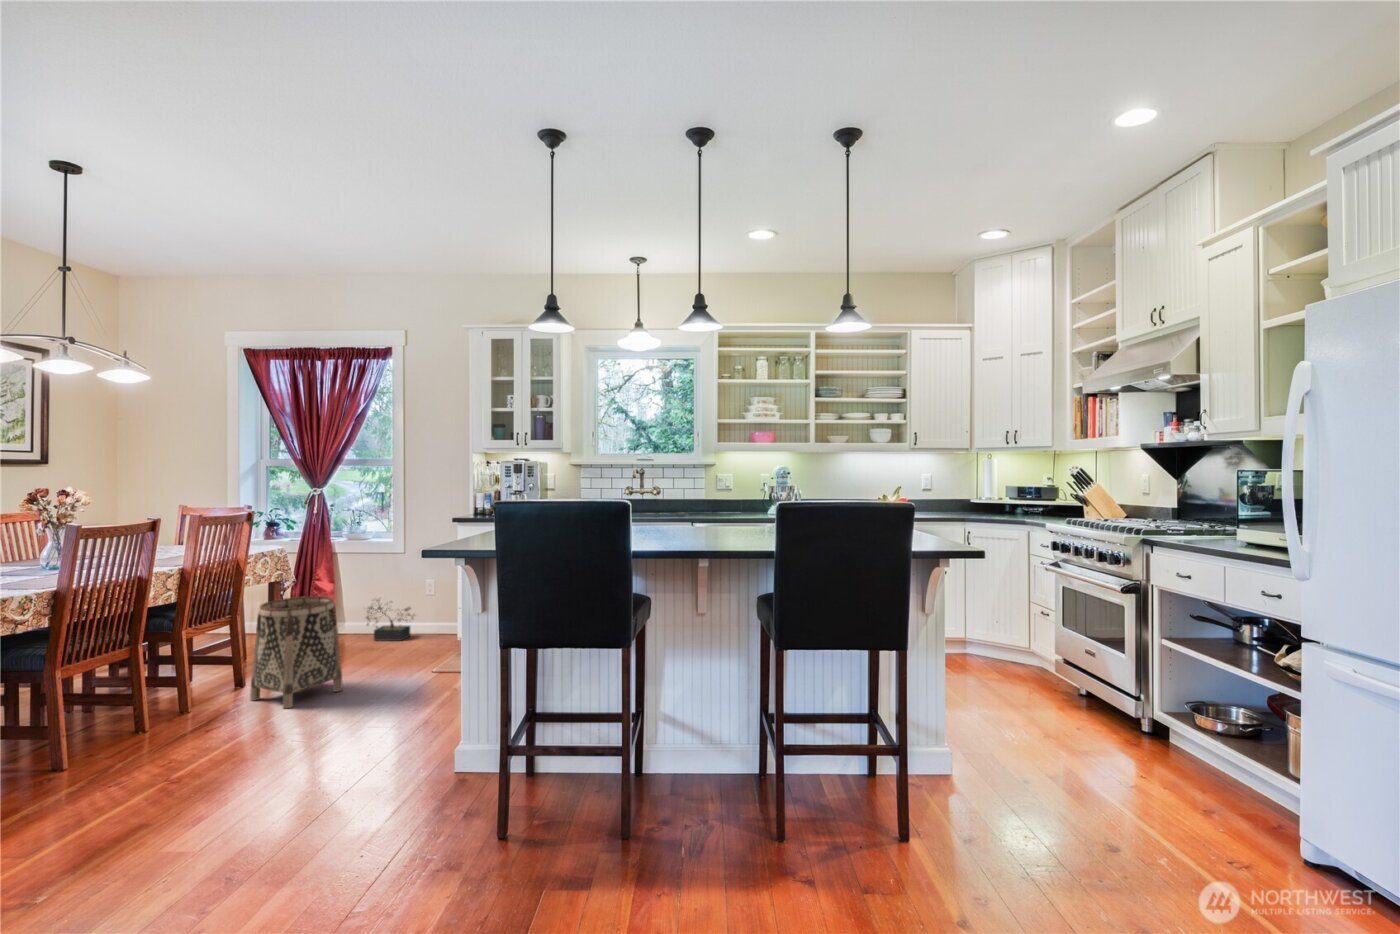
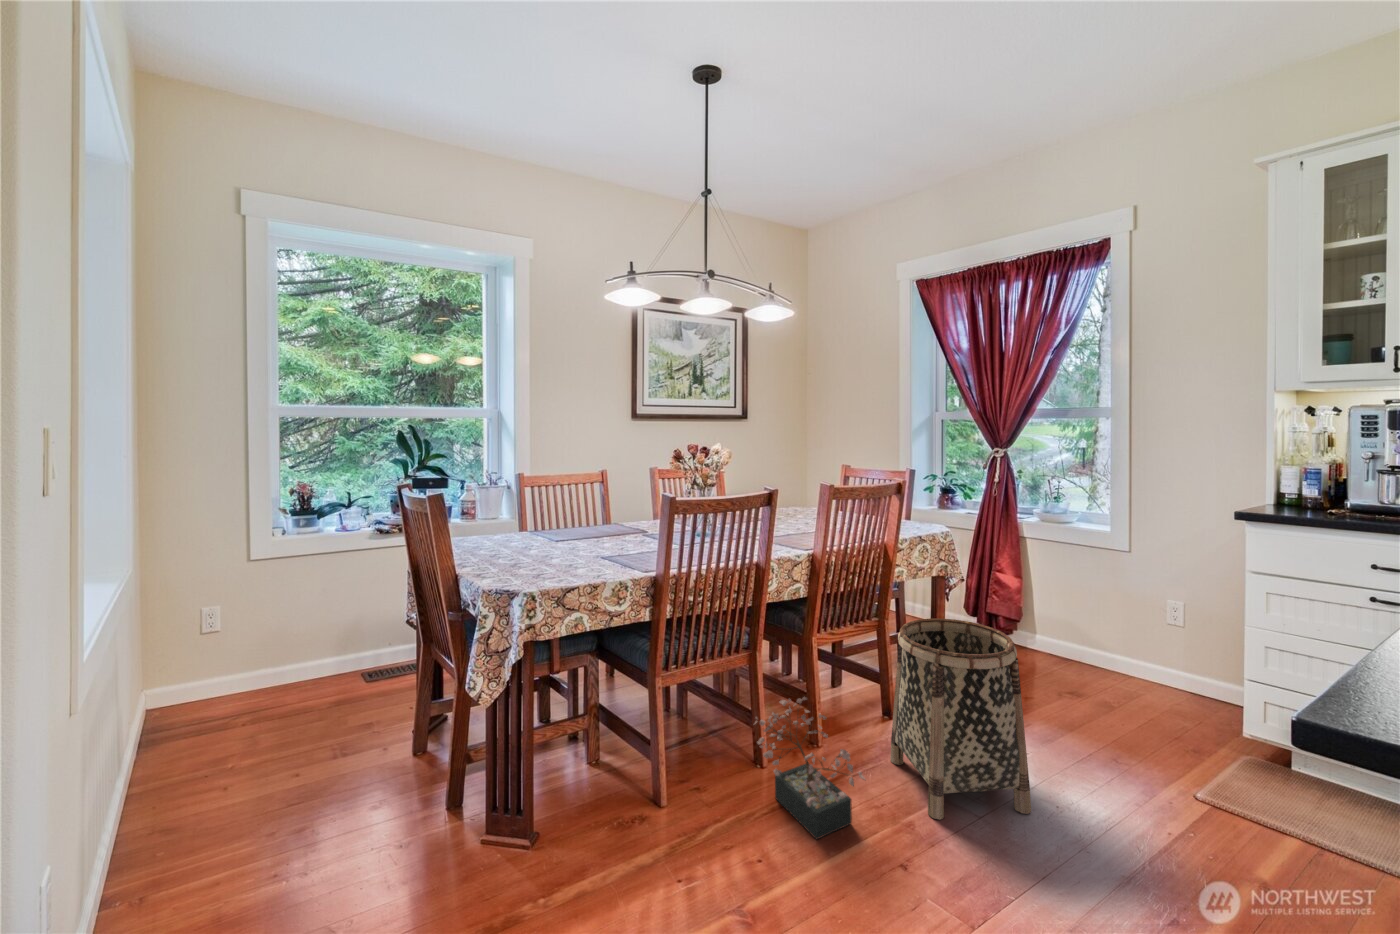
decorative plant: present [366,599,414,641] -> present [755,697,865,839]

